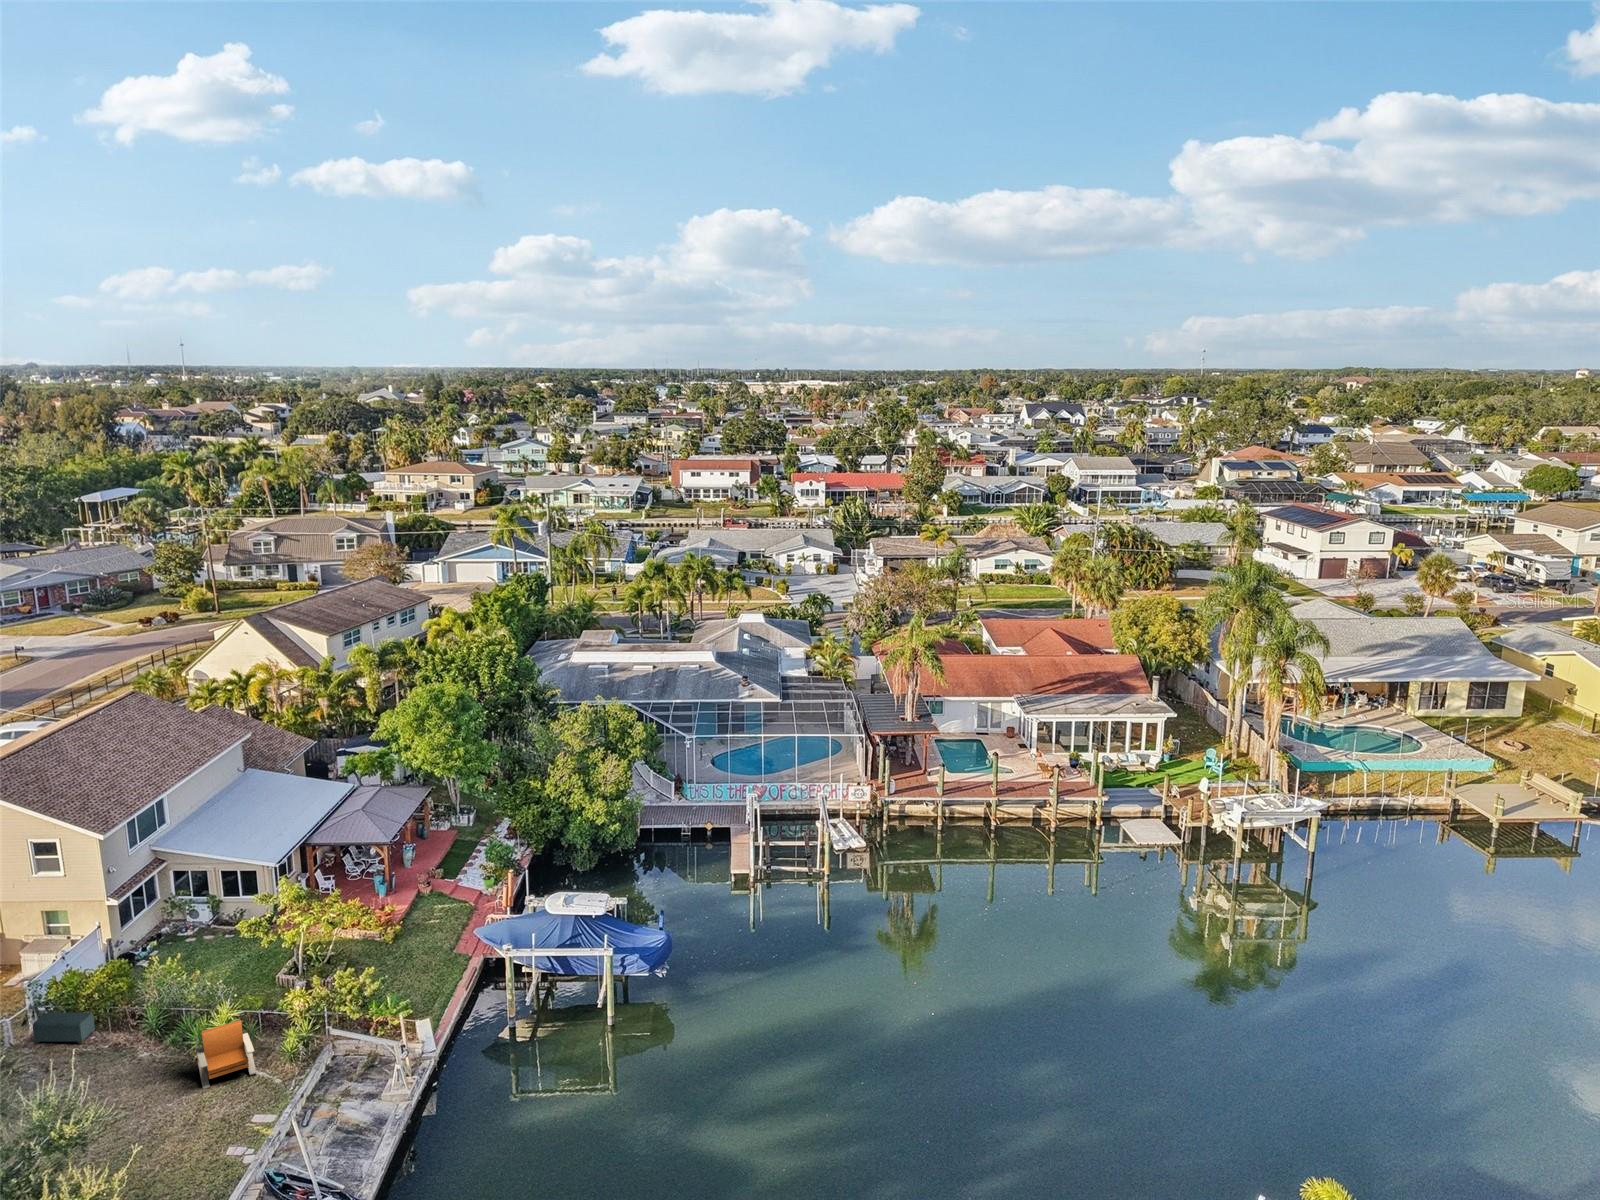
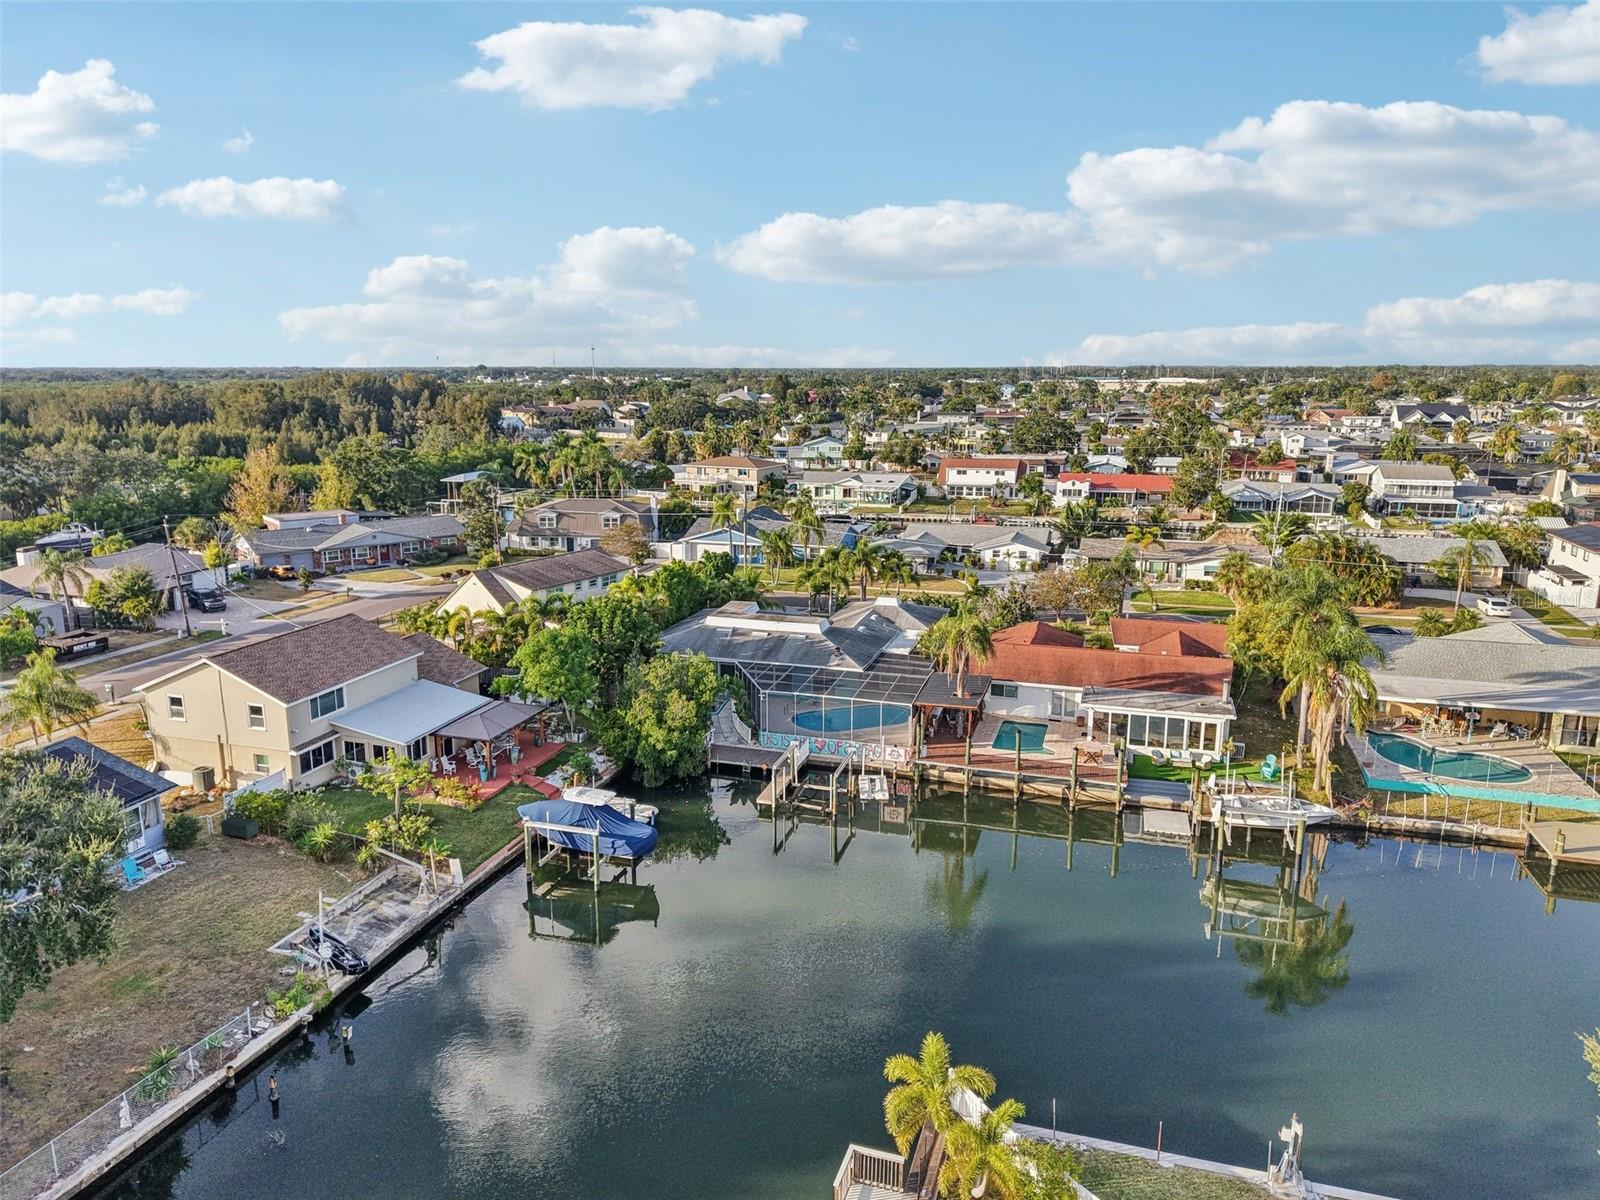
lounge chair: present [195,1020,256,1089] -> none [300,838,341,879]

